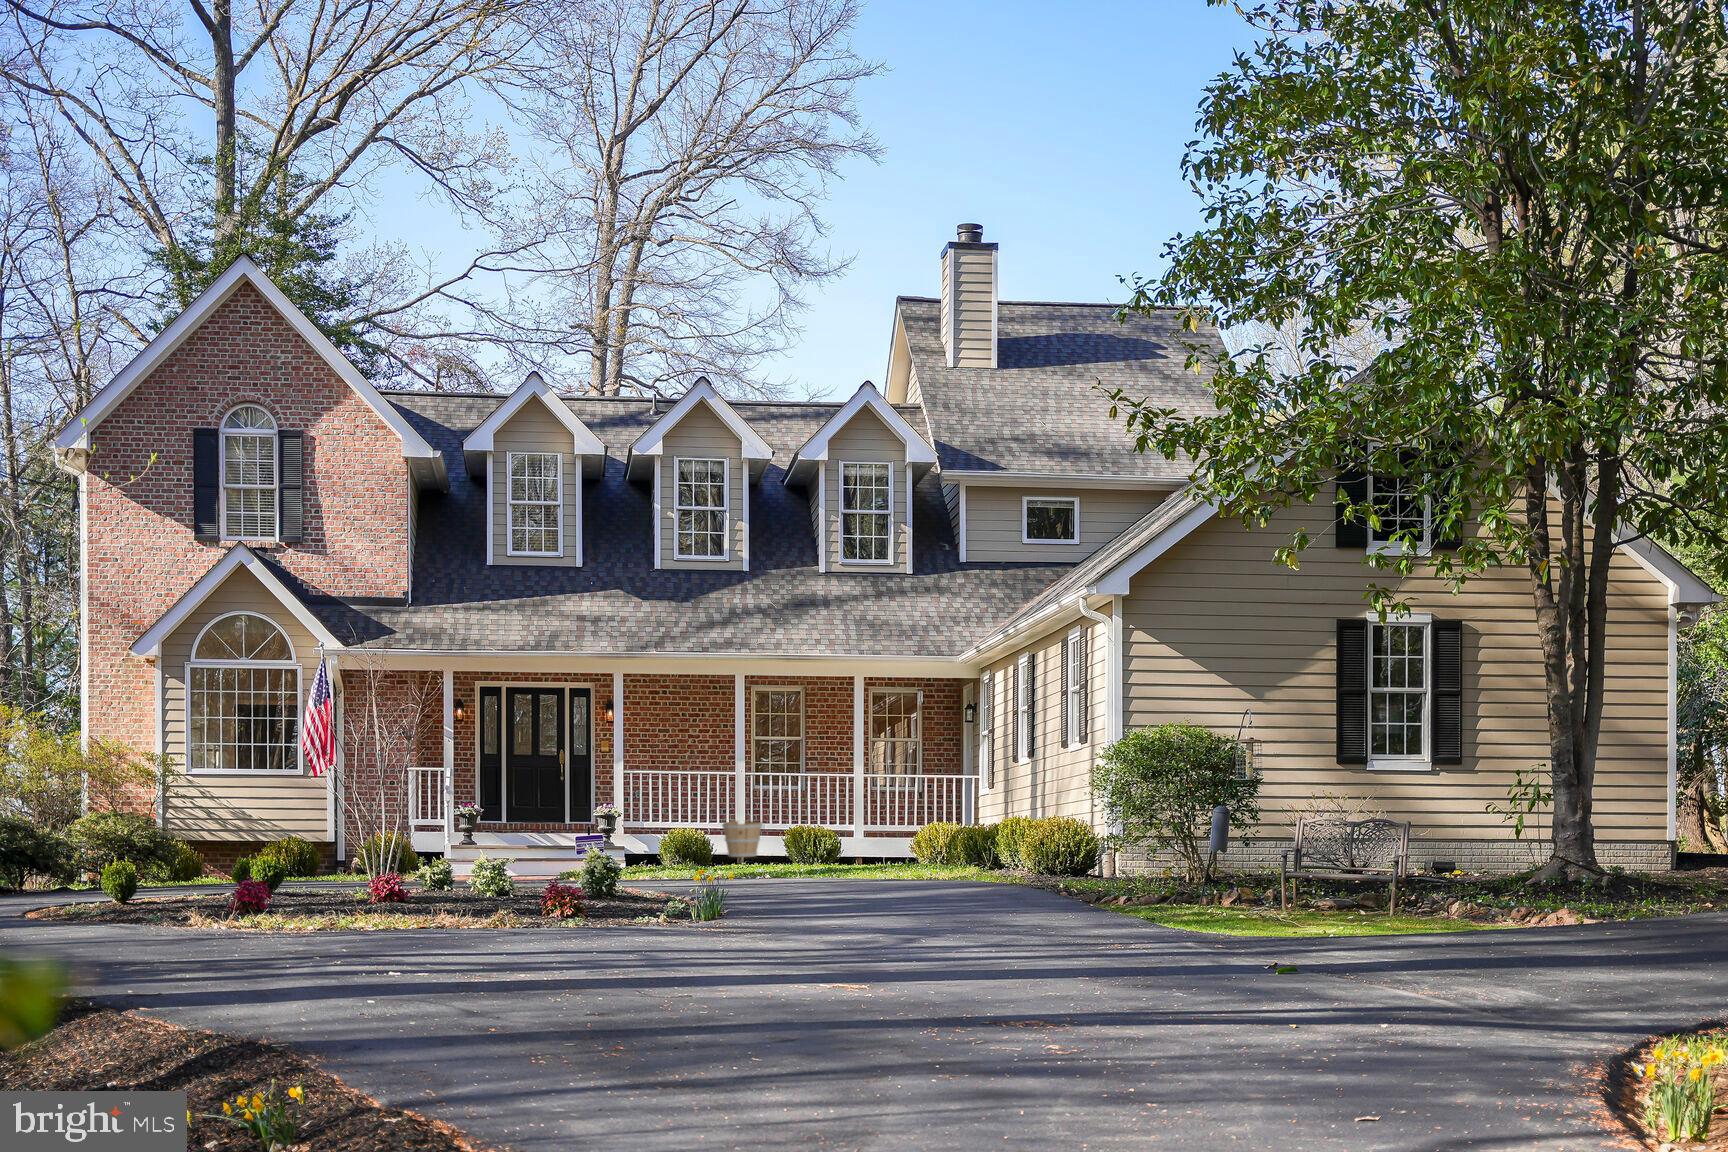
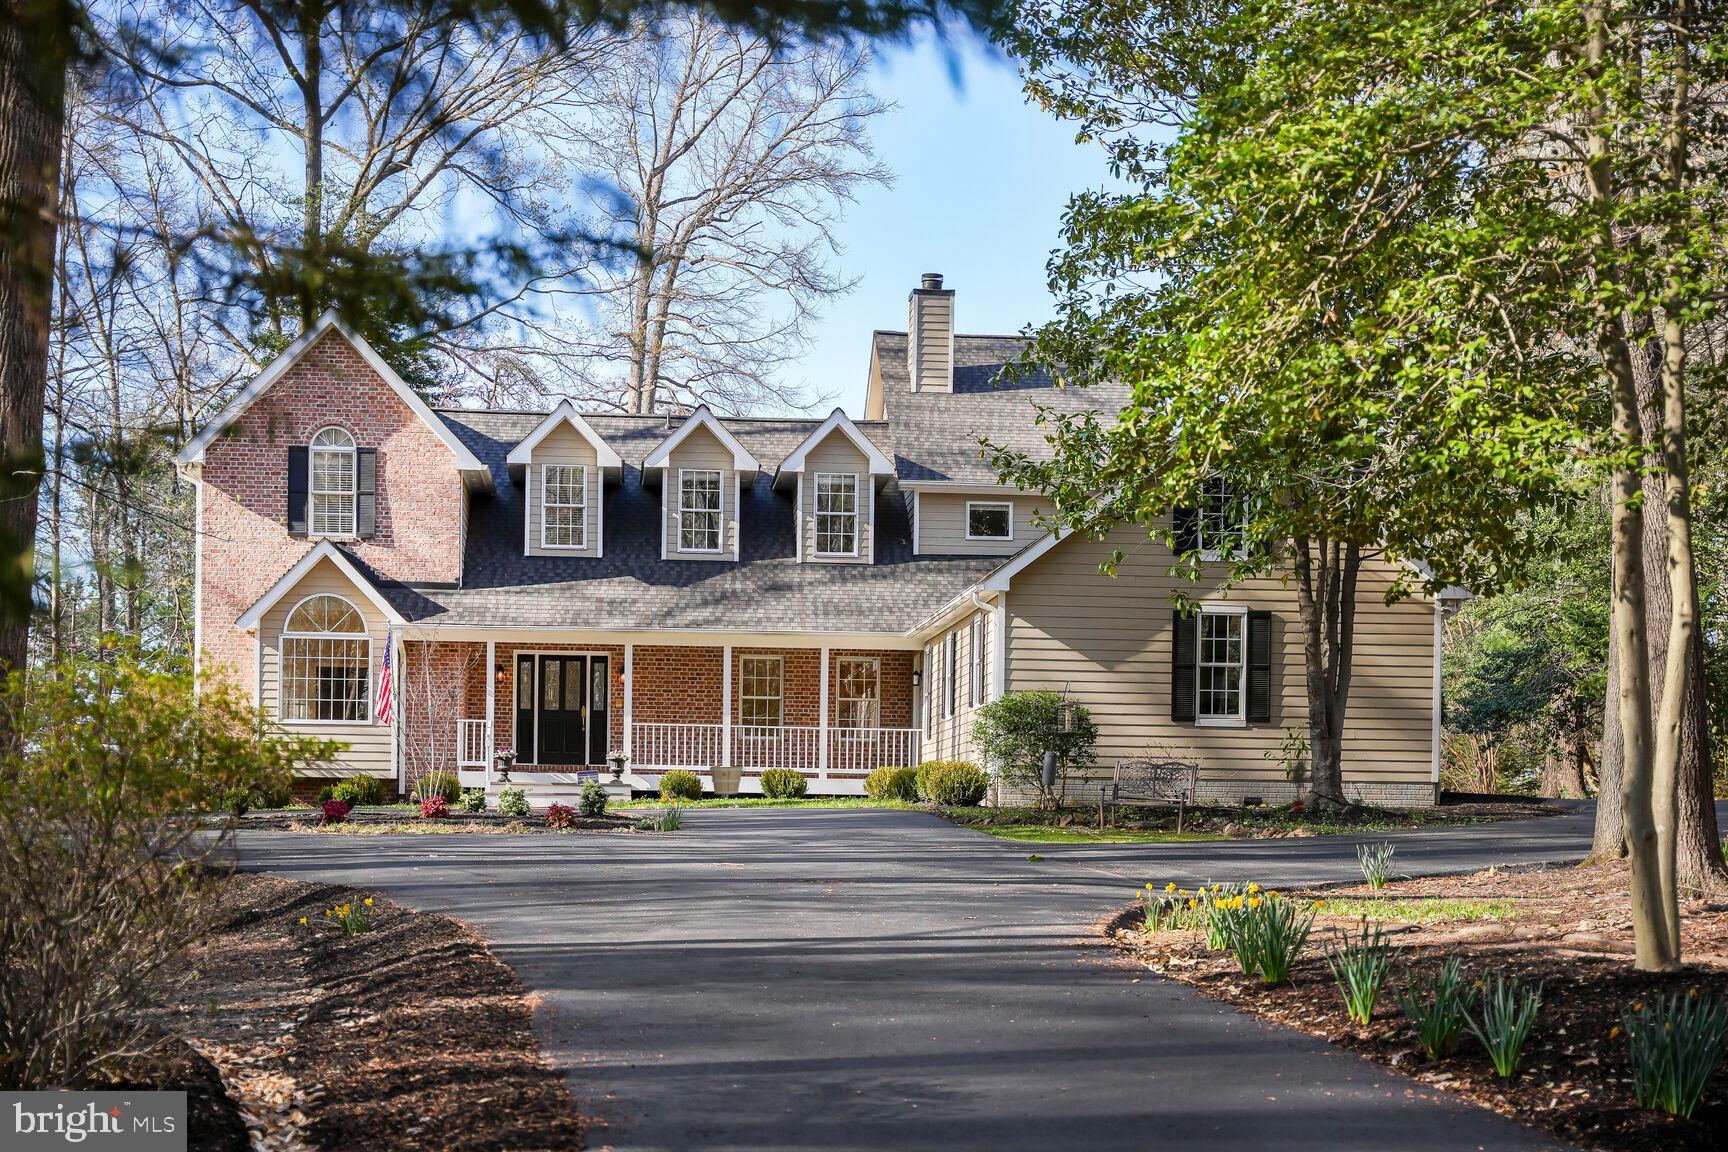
potted tree: none [1484,800,1530,878] -> present [1290,753,1319,812]

